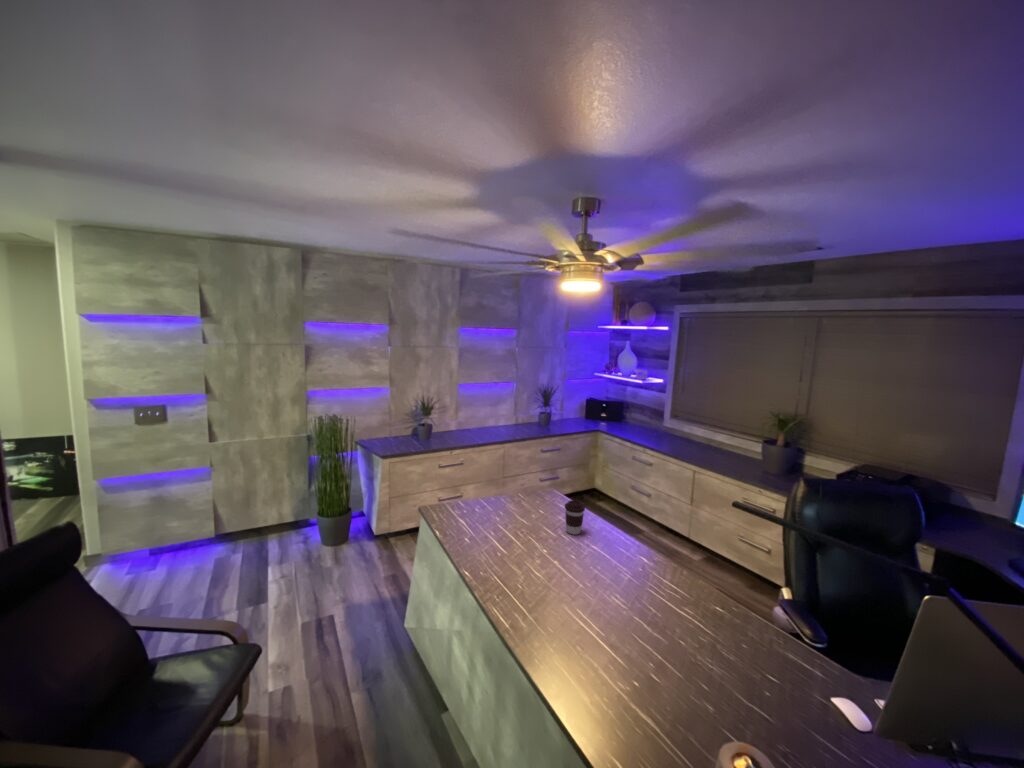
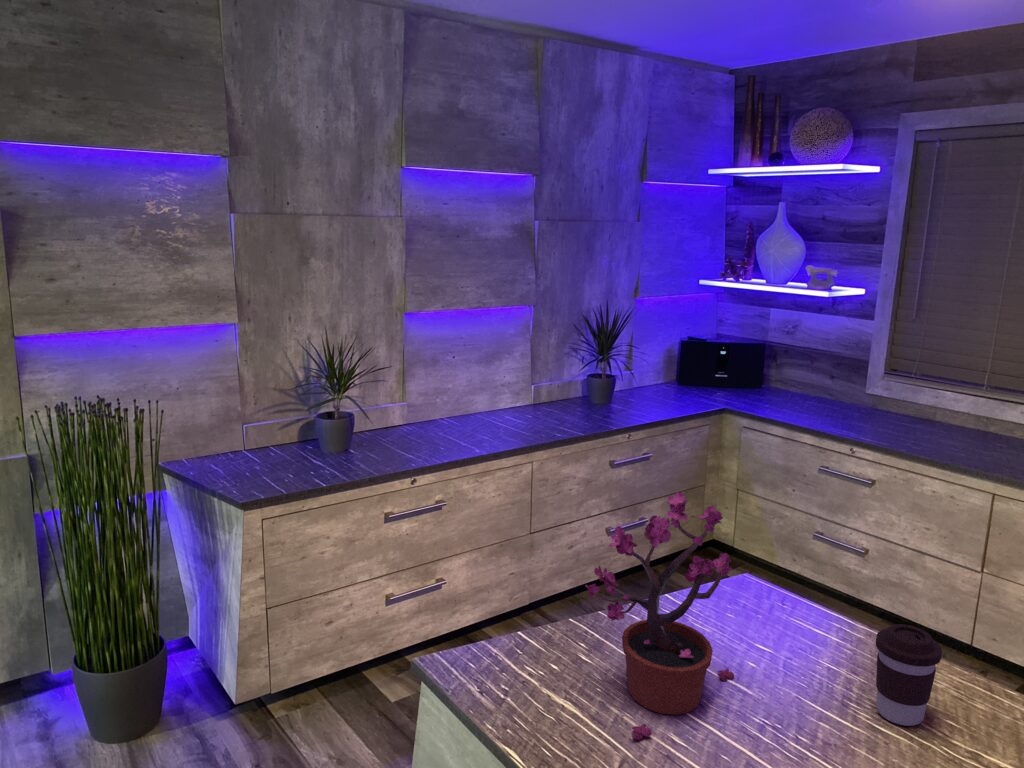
potted plant: none [472,452,525,531] -> present [585,492,735,739]

